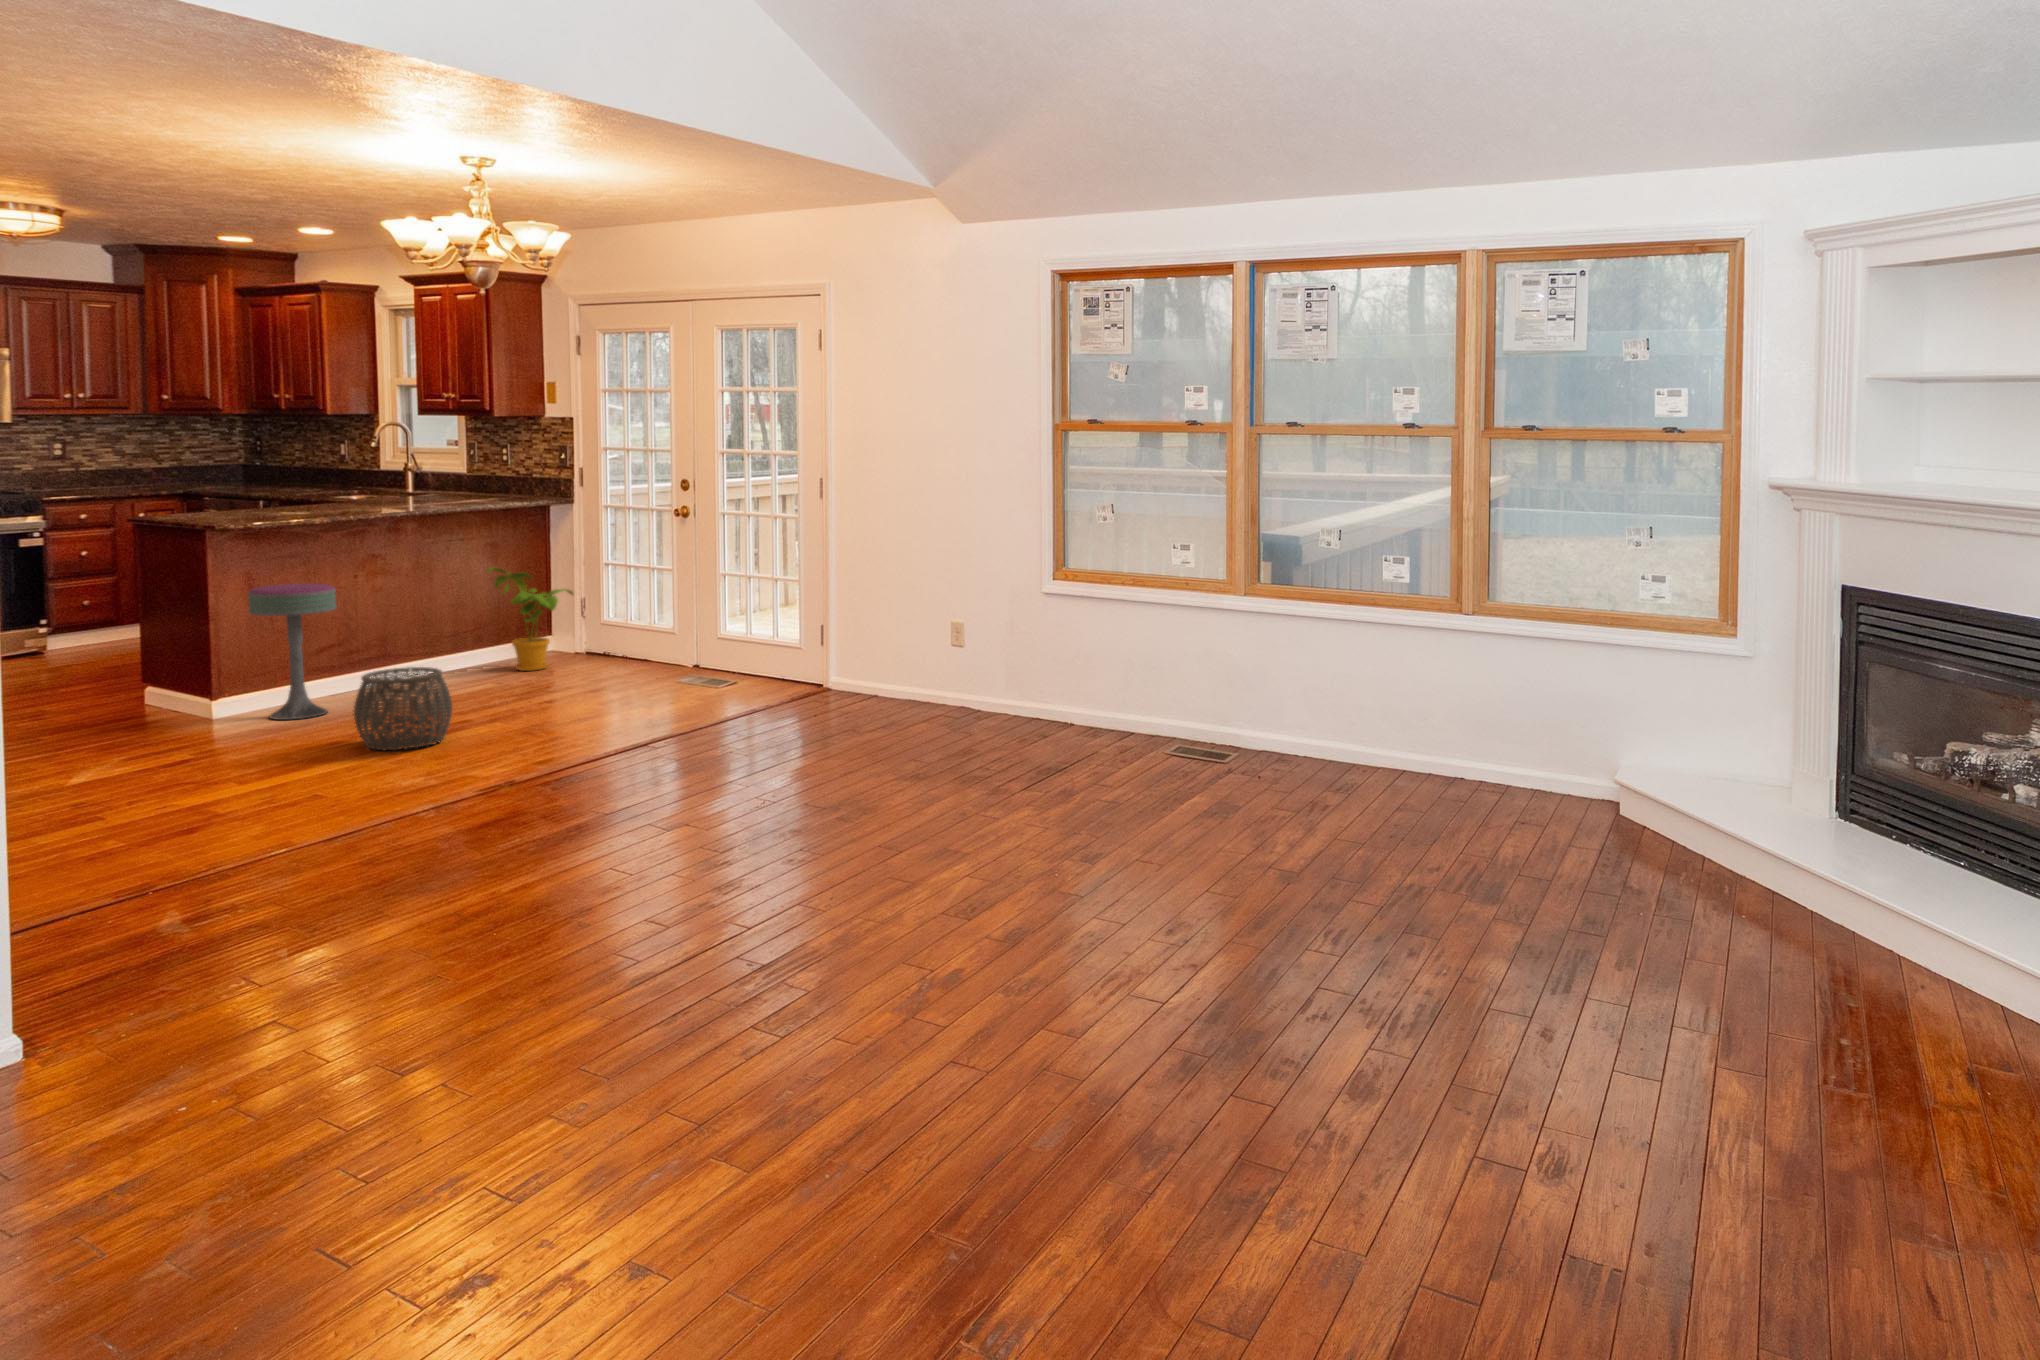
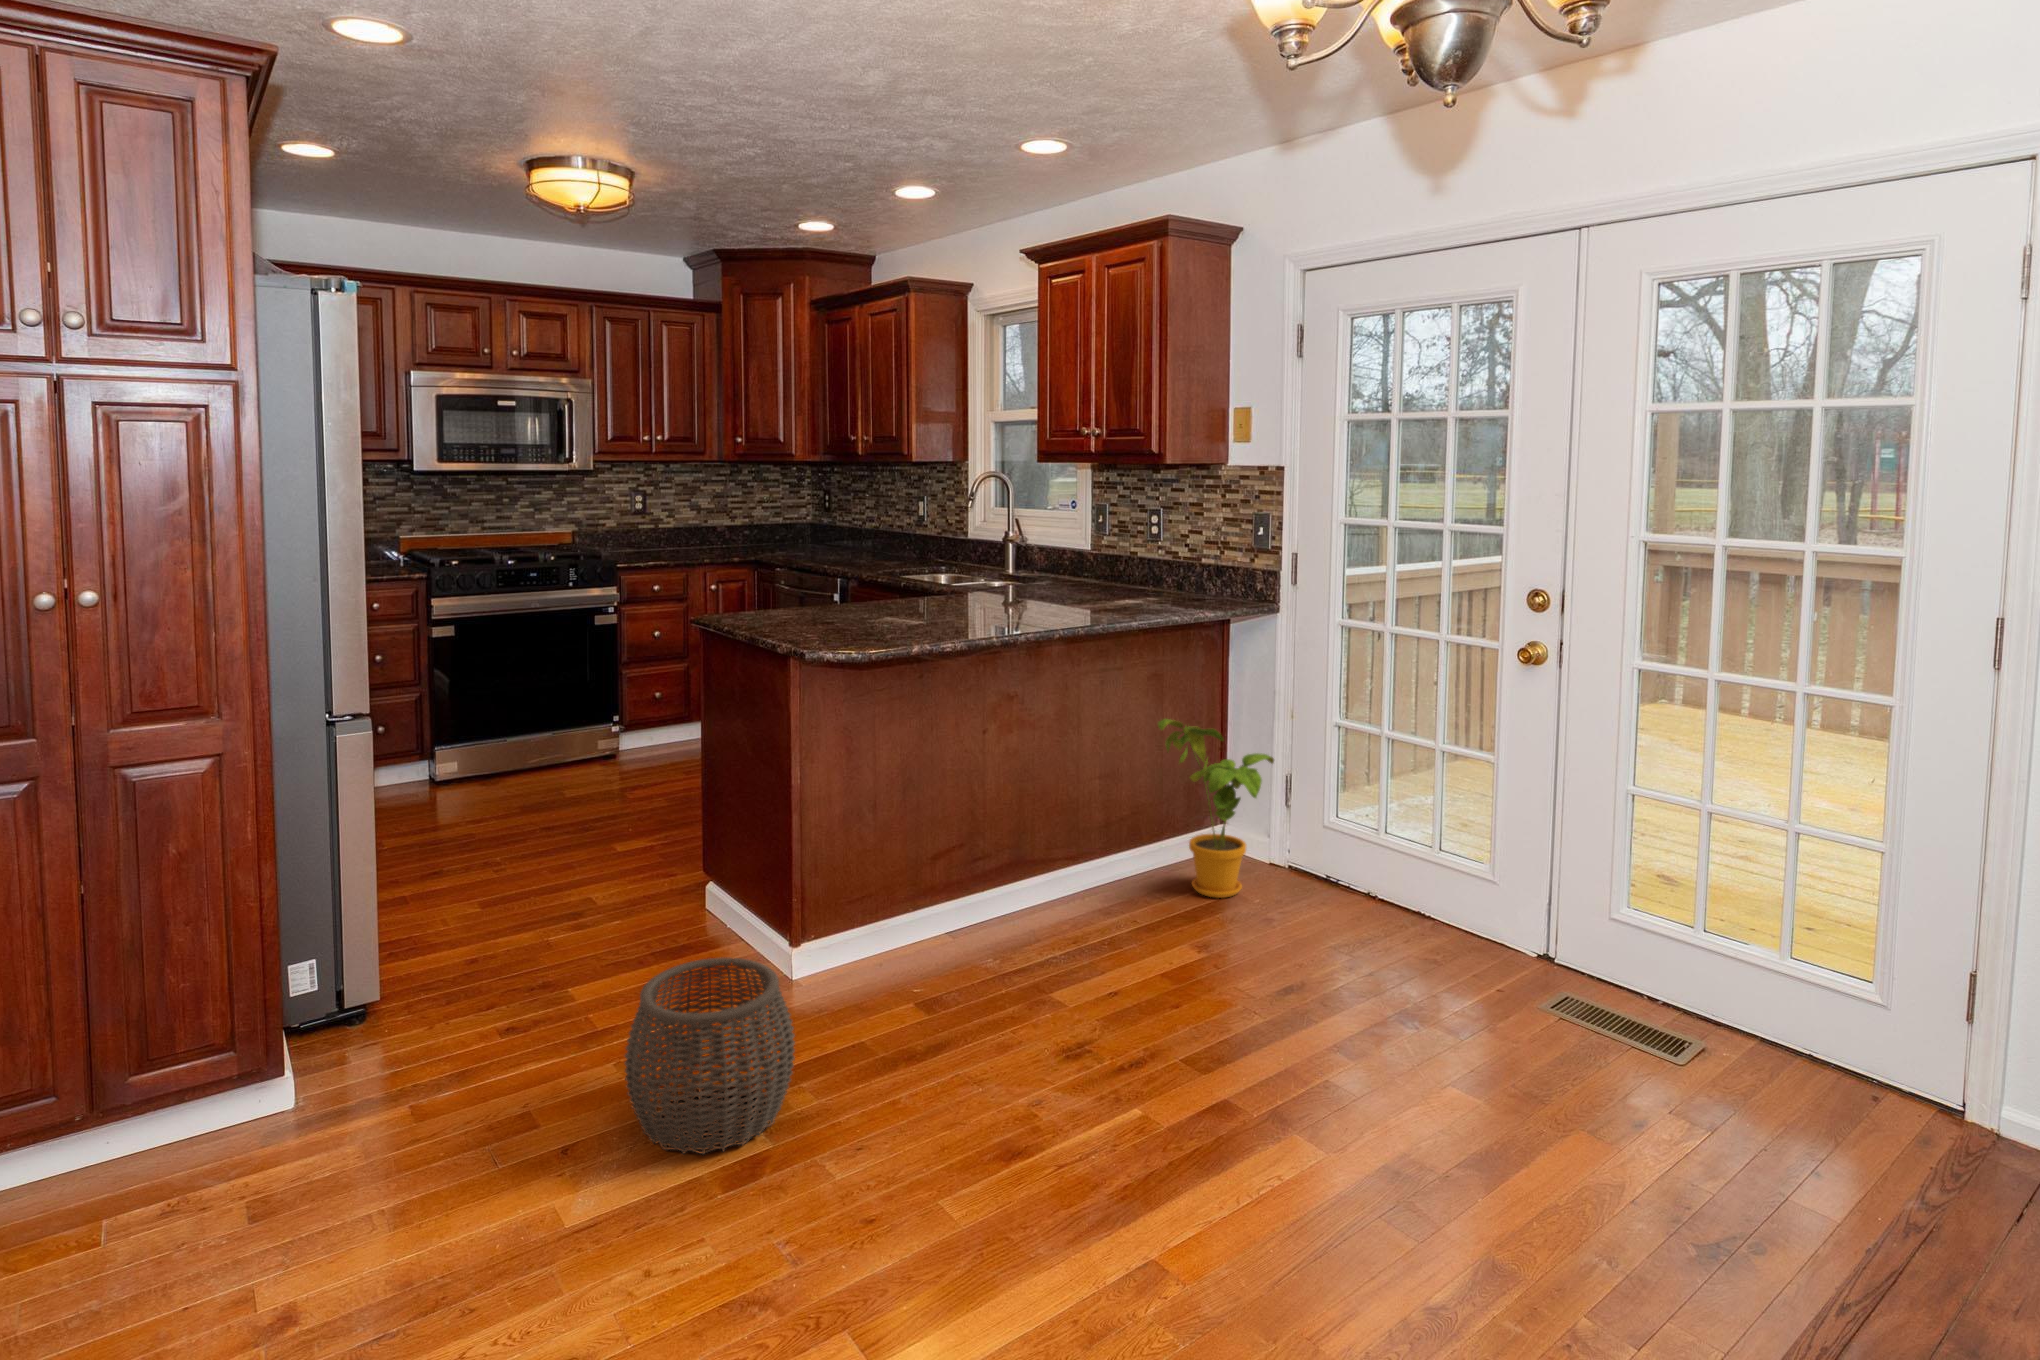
bar stool: present [248,584,336,720] -> none [854,775,983,1036]
woven basket: present [354,667,452,750] -> present [625,958,795,1154]

